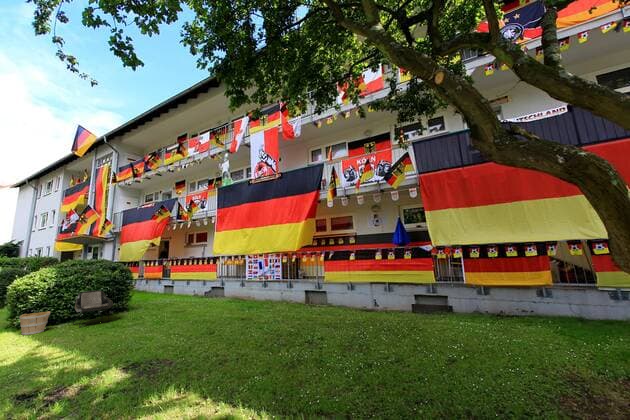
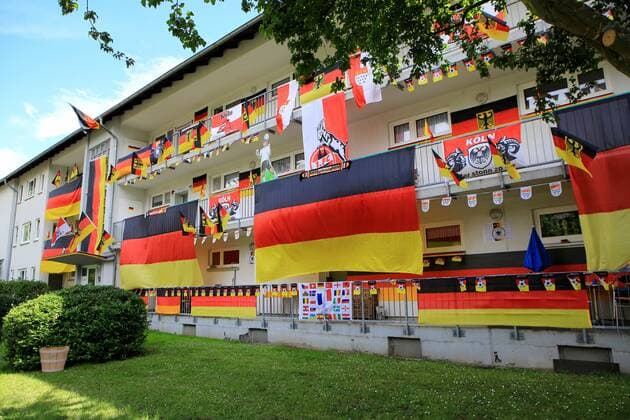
lounge chair: present [73,291,113,327] -> none [92,323,136,368]

